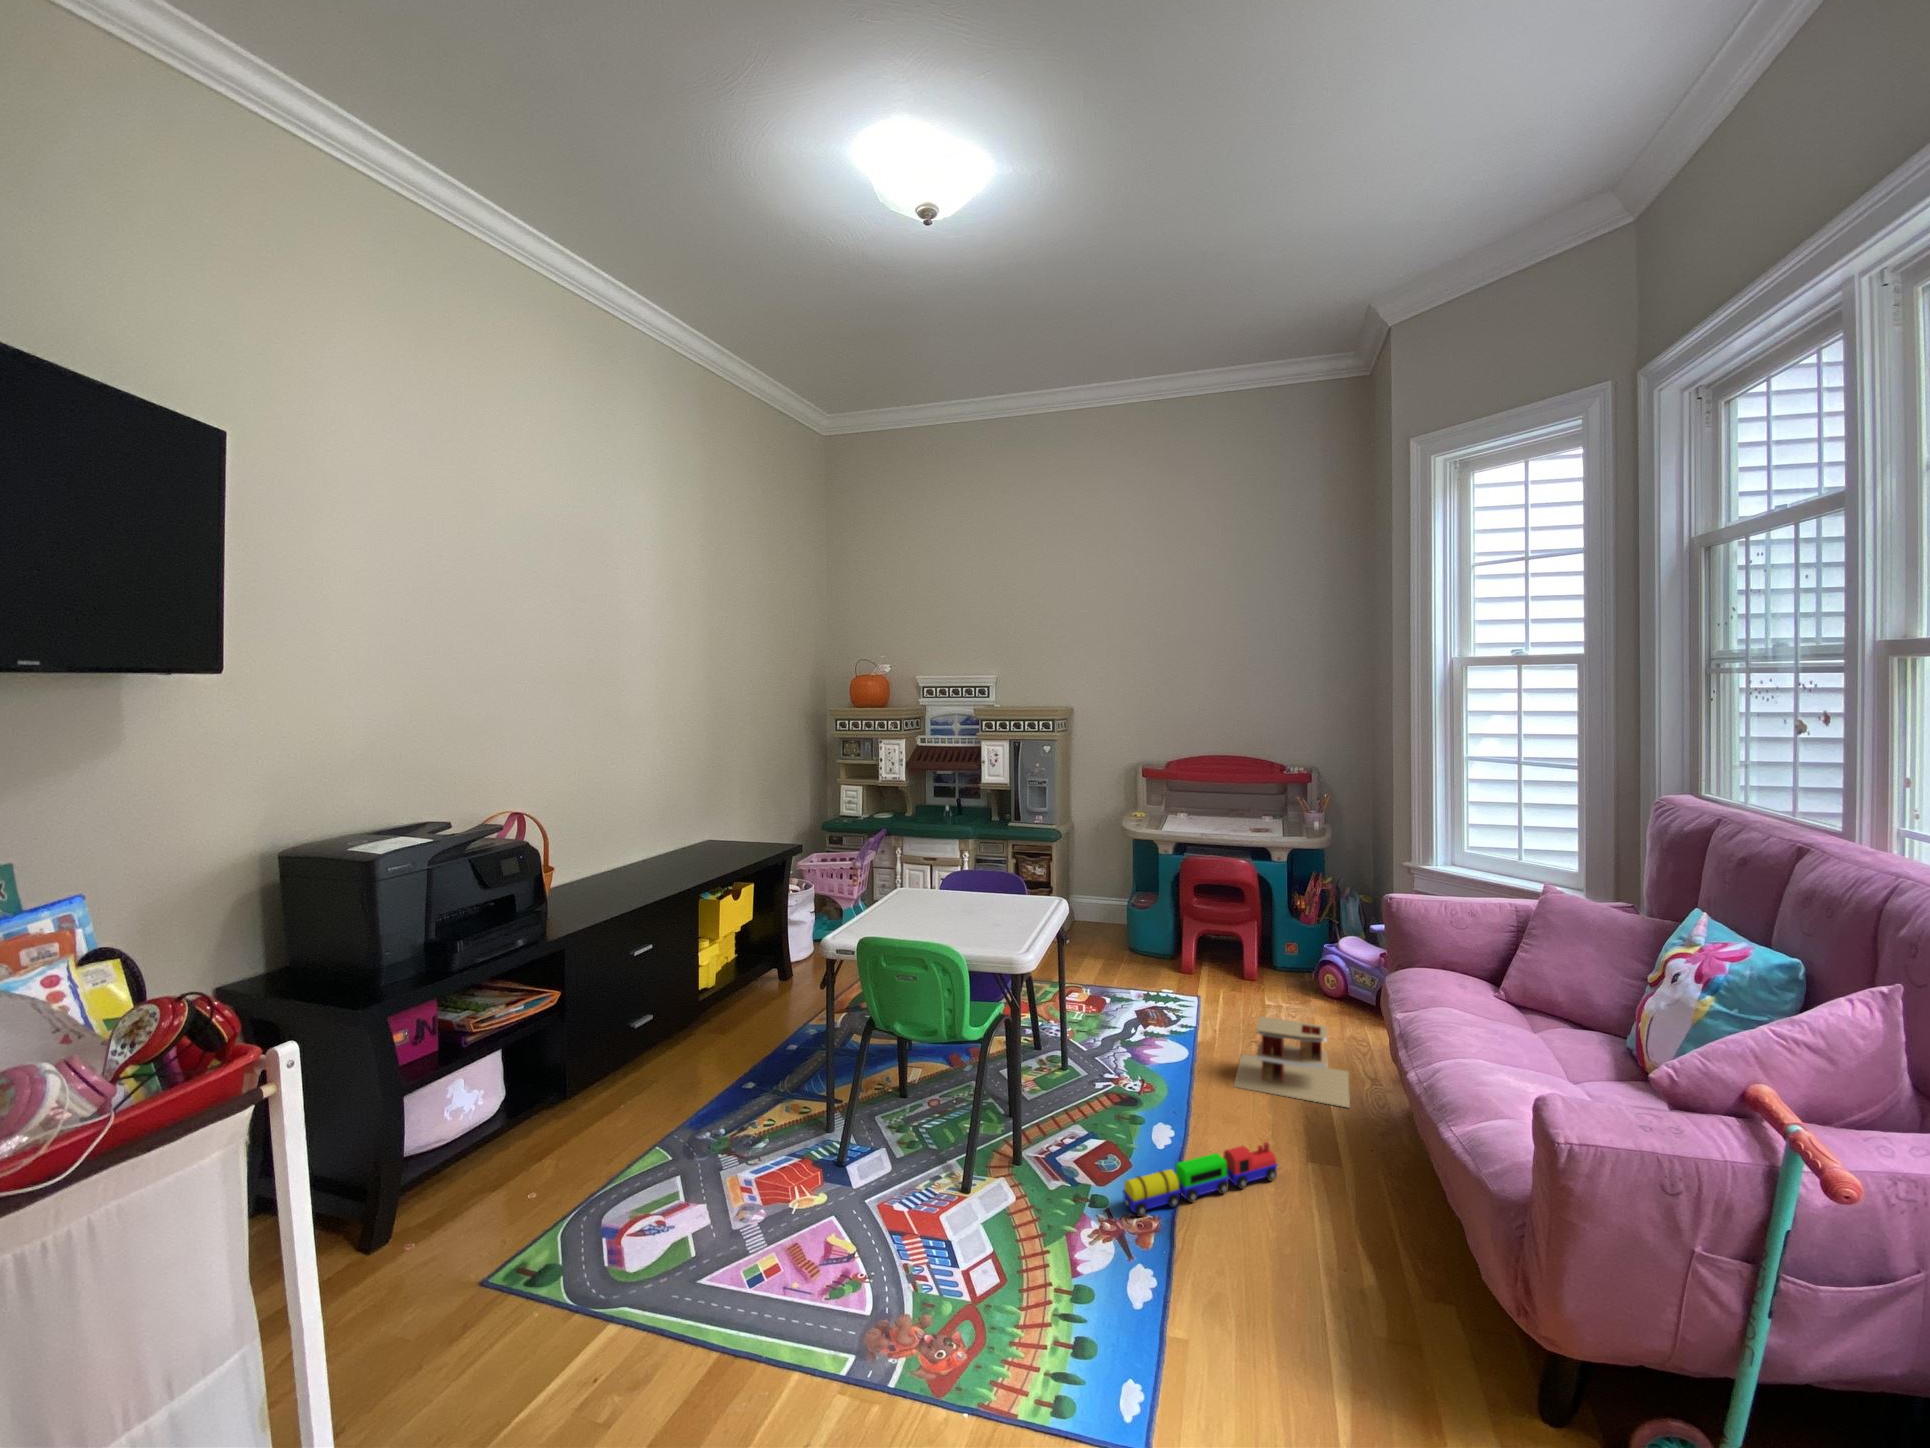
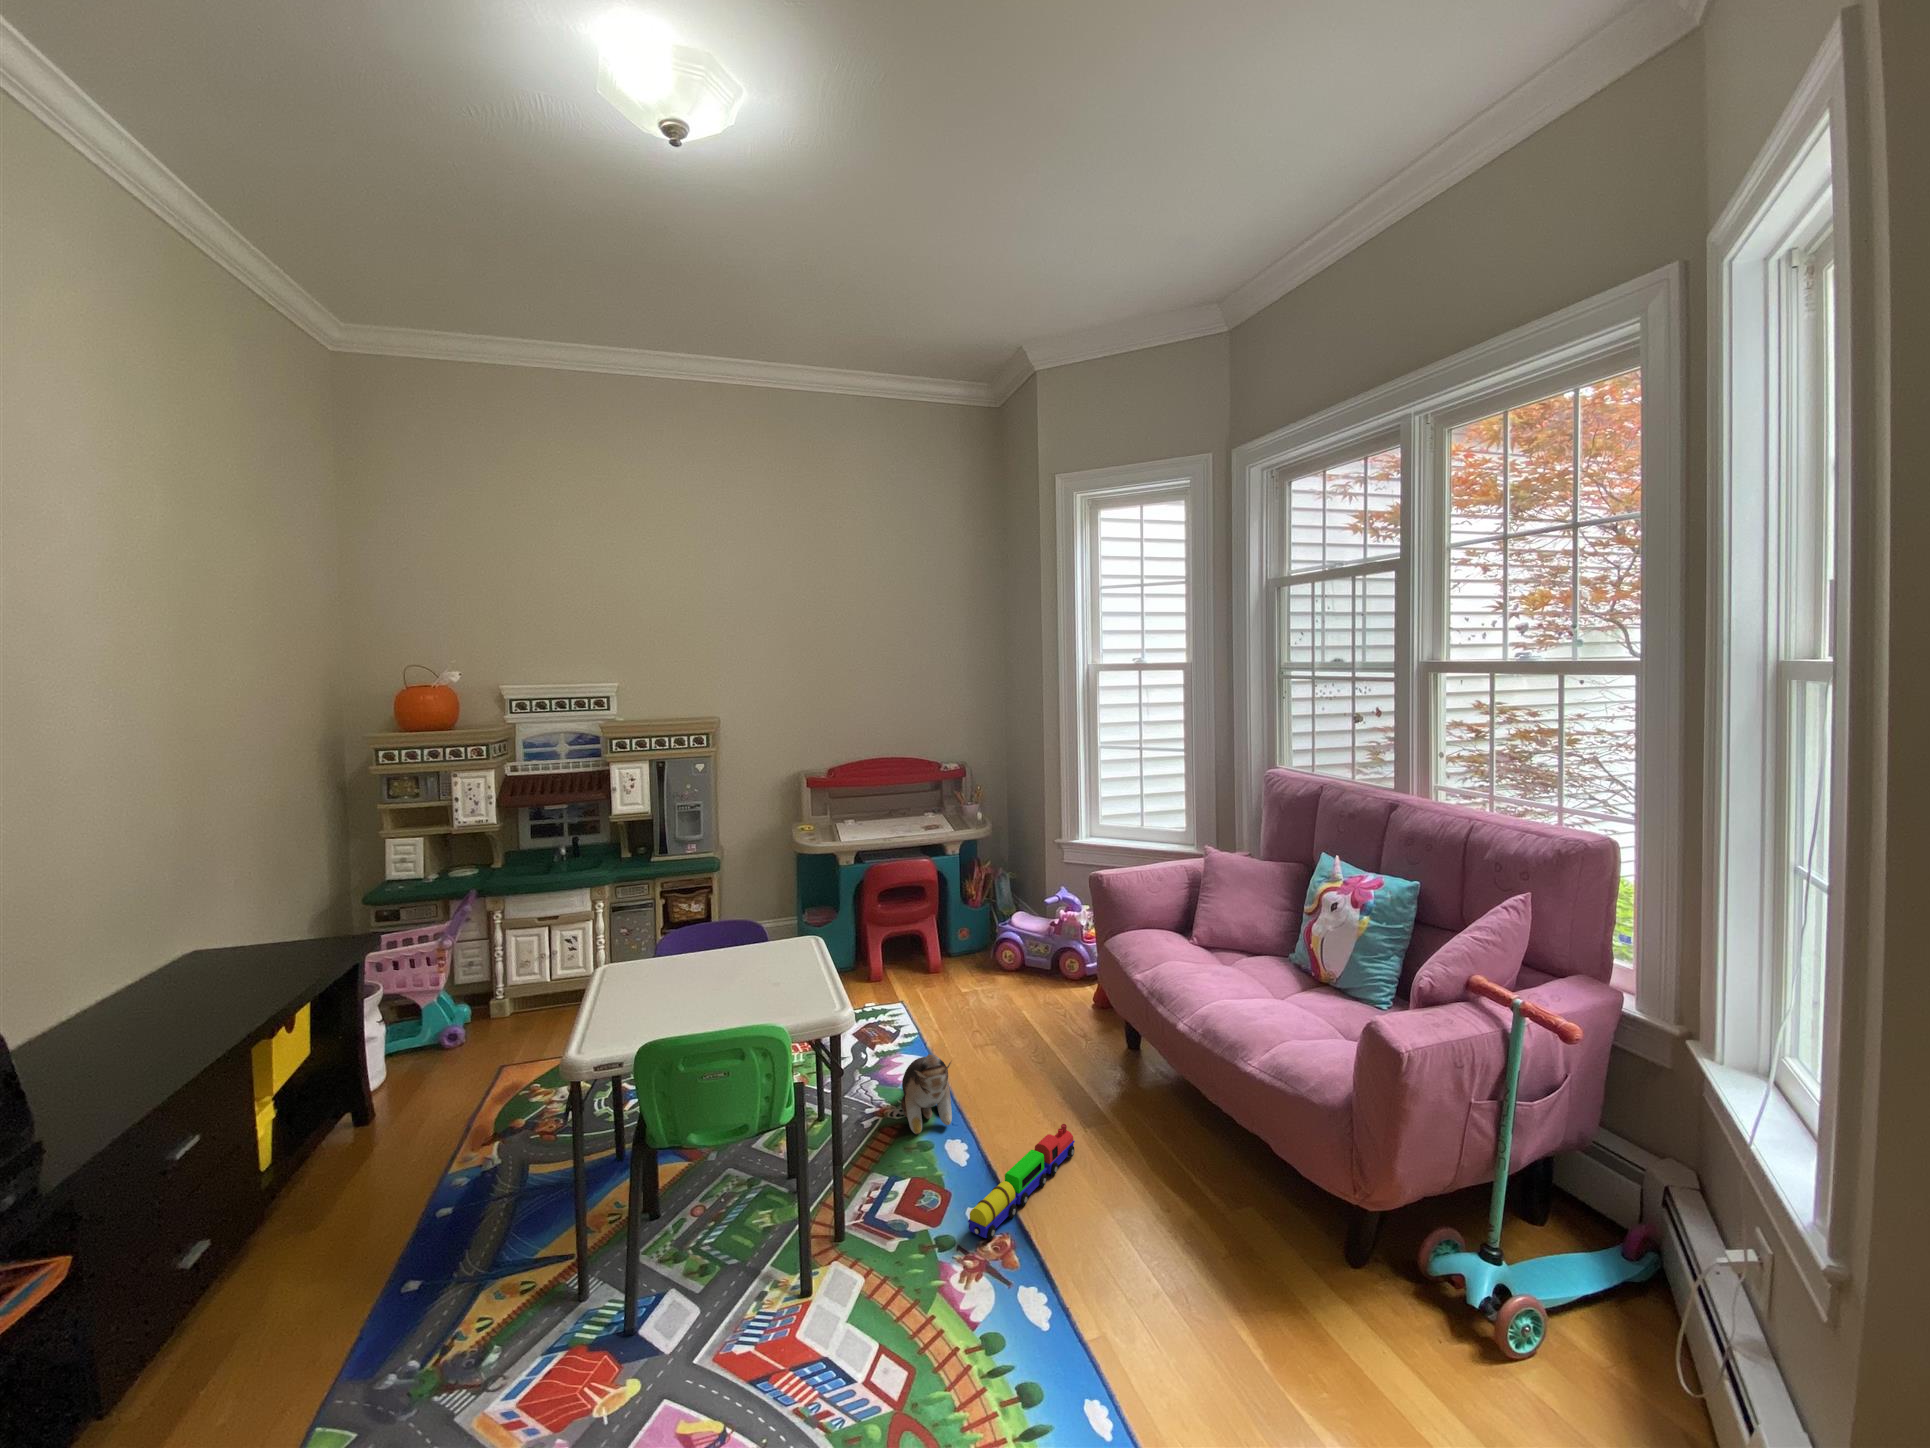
toy house: present [1234,1017,1350,1108] -> none [975,1003,1086,1082]
plush toy: none [1123,1032,1179,1109] -> present [901,1054,952,1134]

